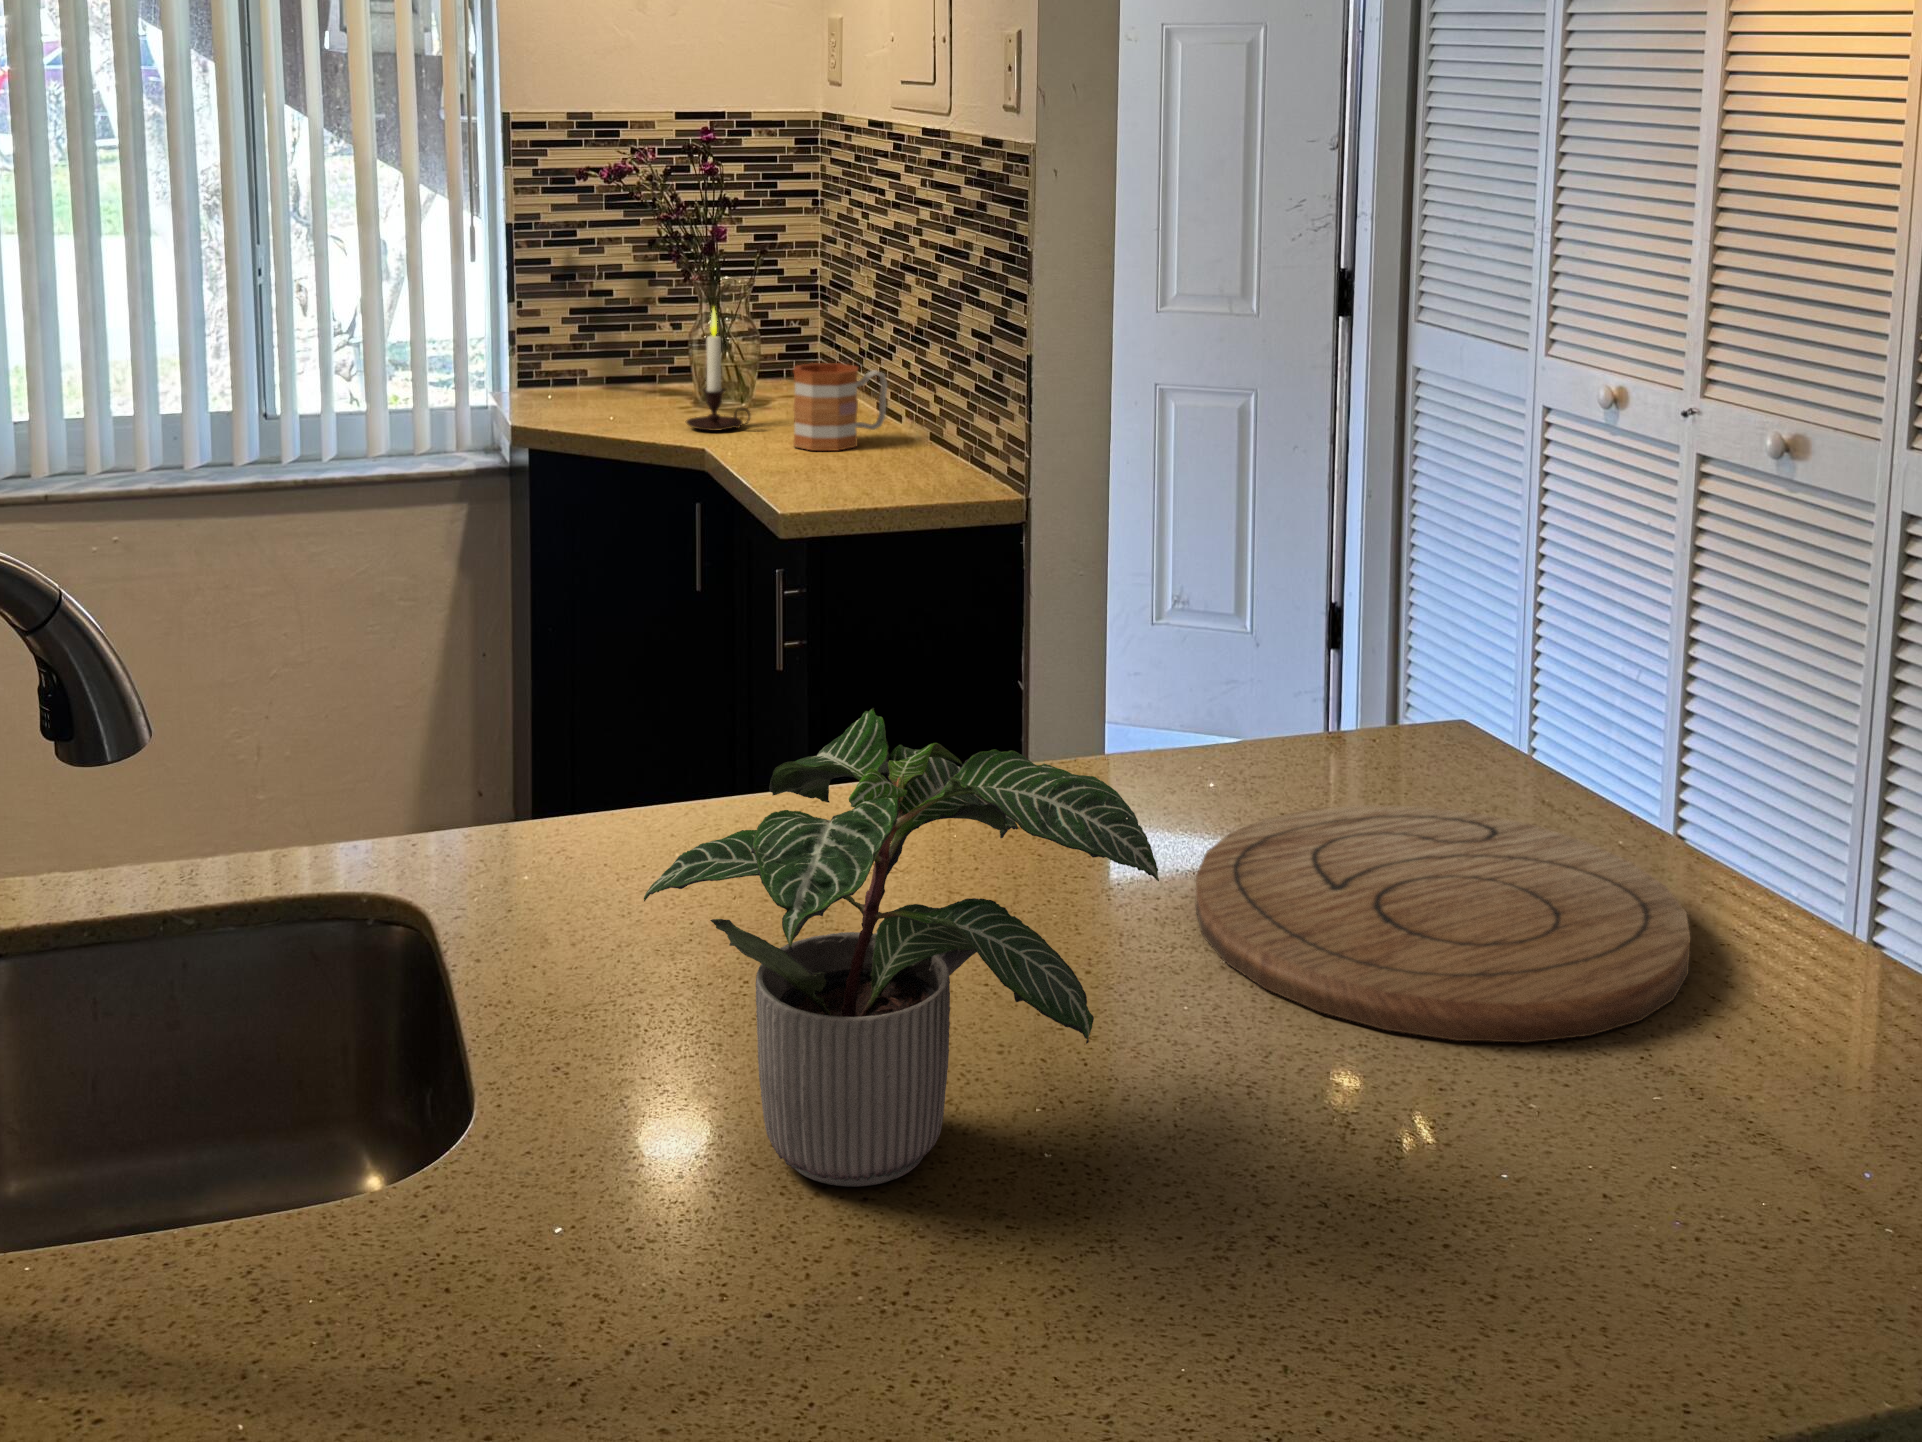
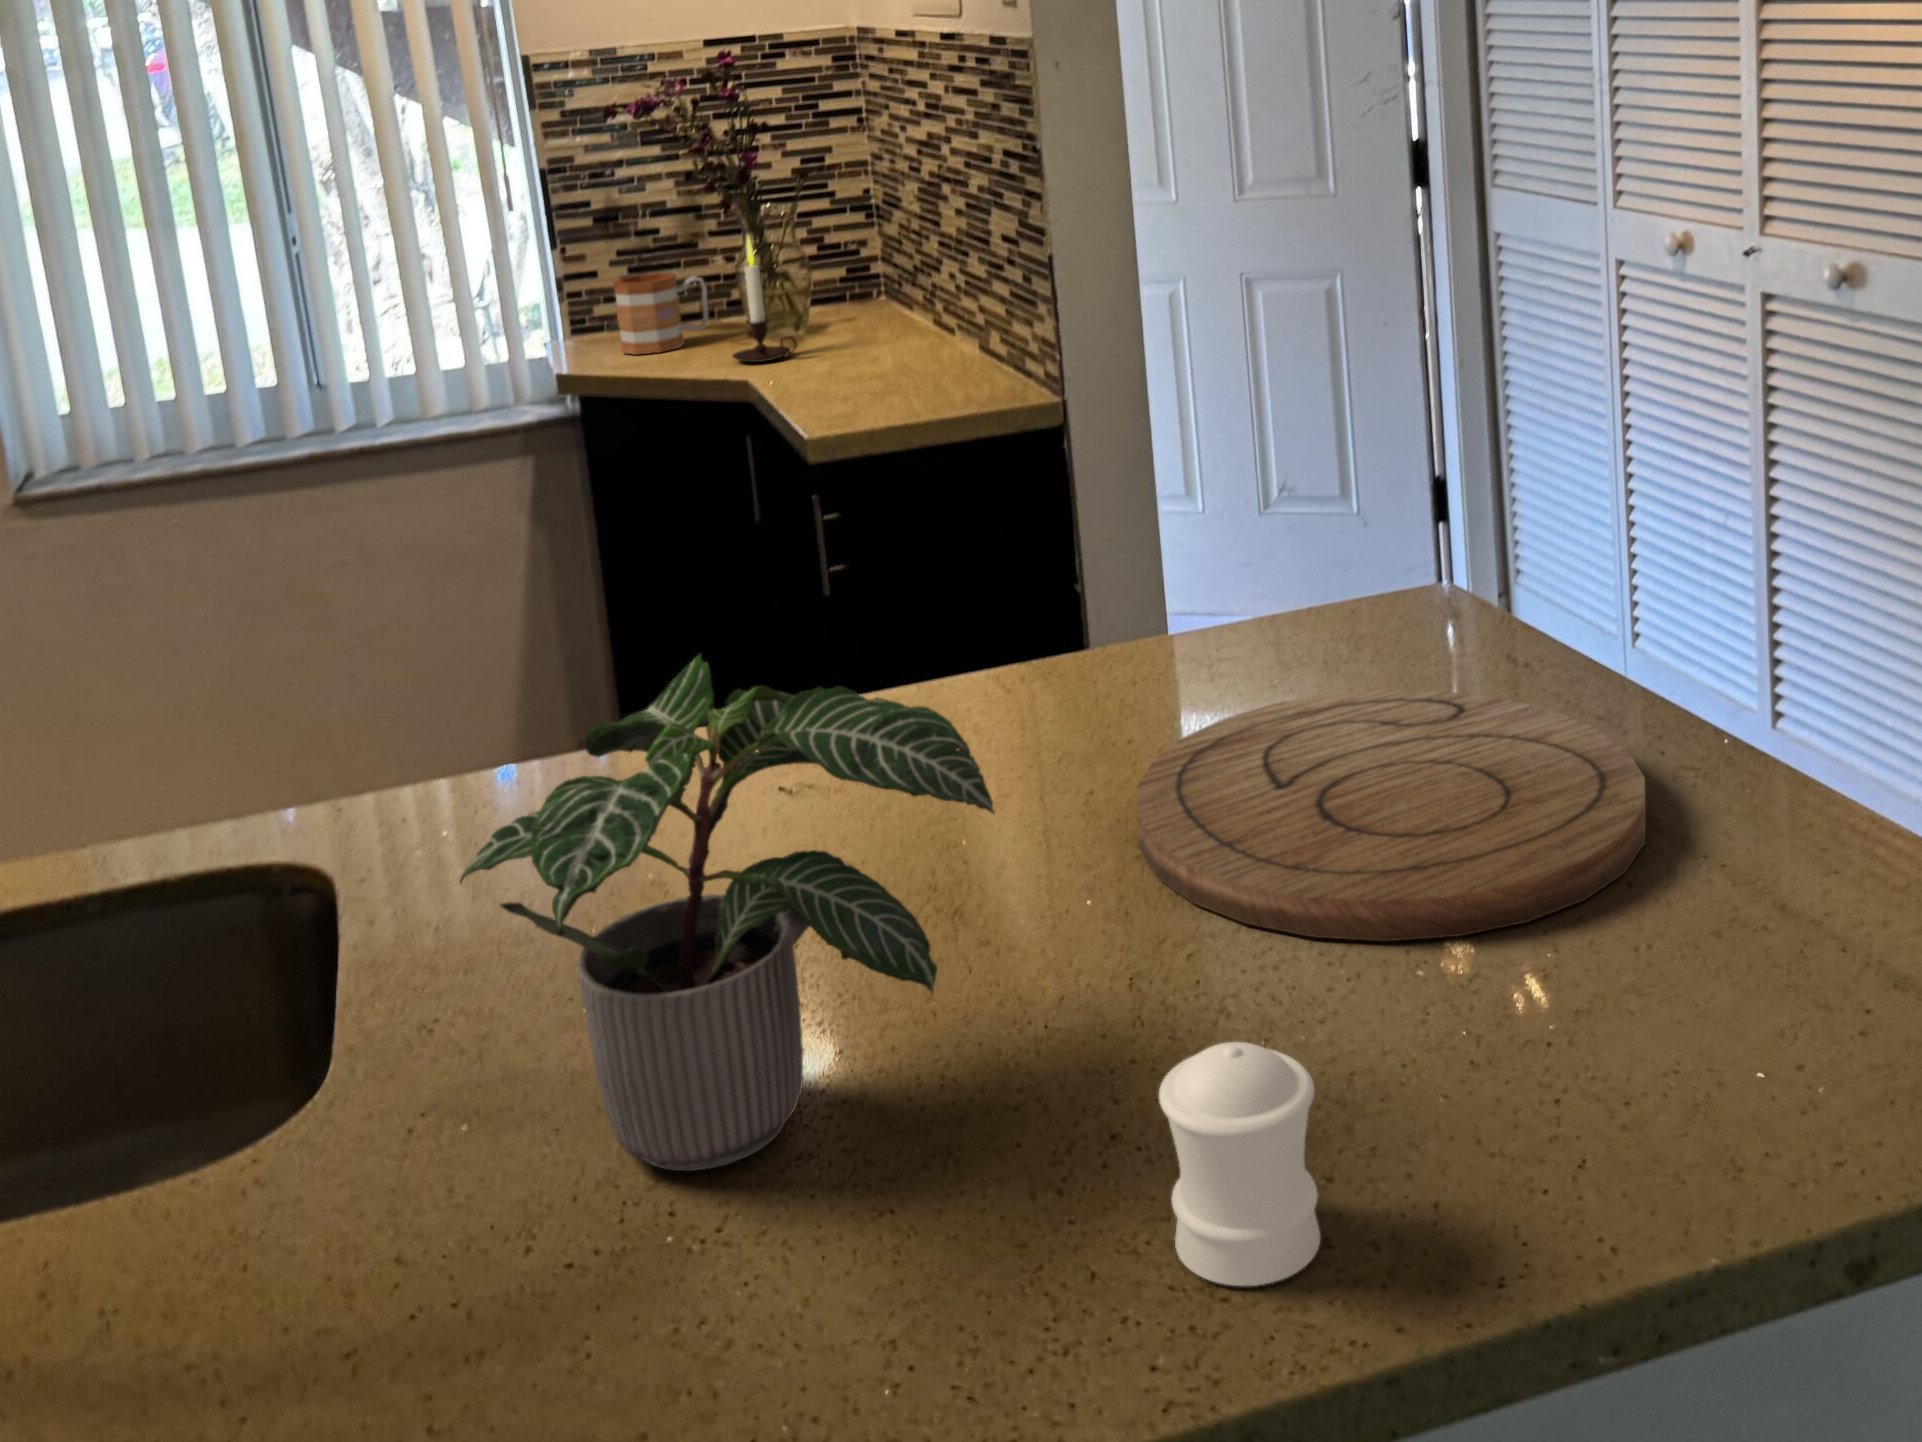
mug: present [793,363,887,451] -> present [613,273,708,355]
salt shaker: none [1317,1110,1465,1336] -> present [1159,1042,1320,1286]

